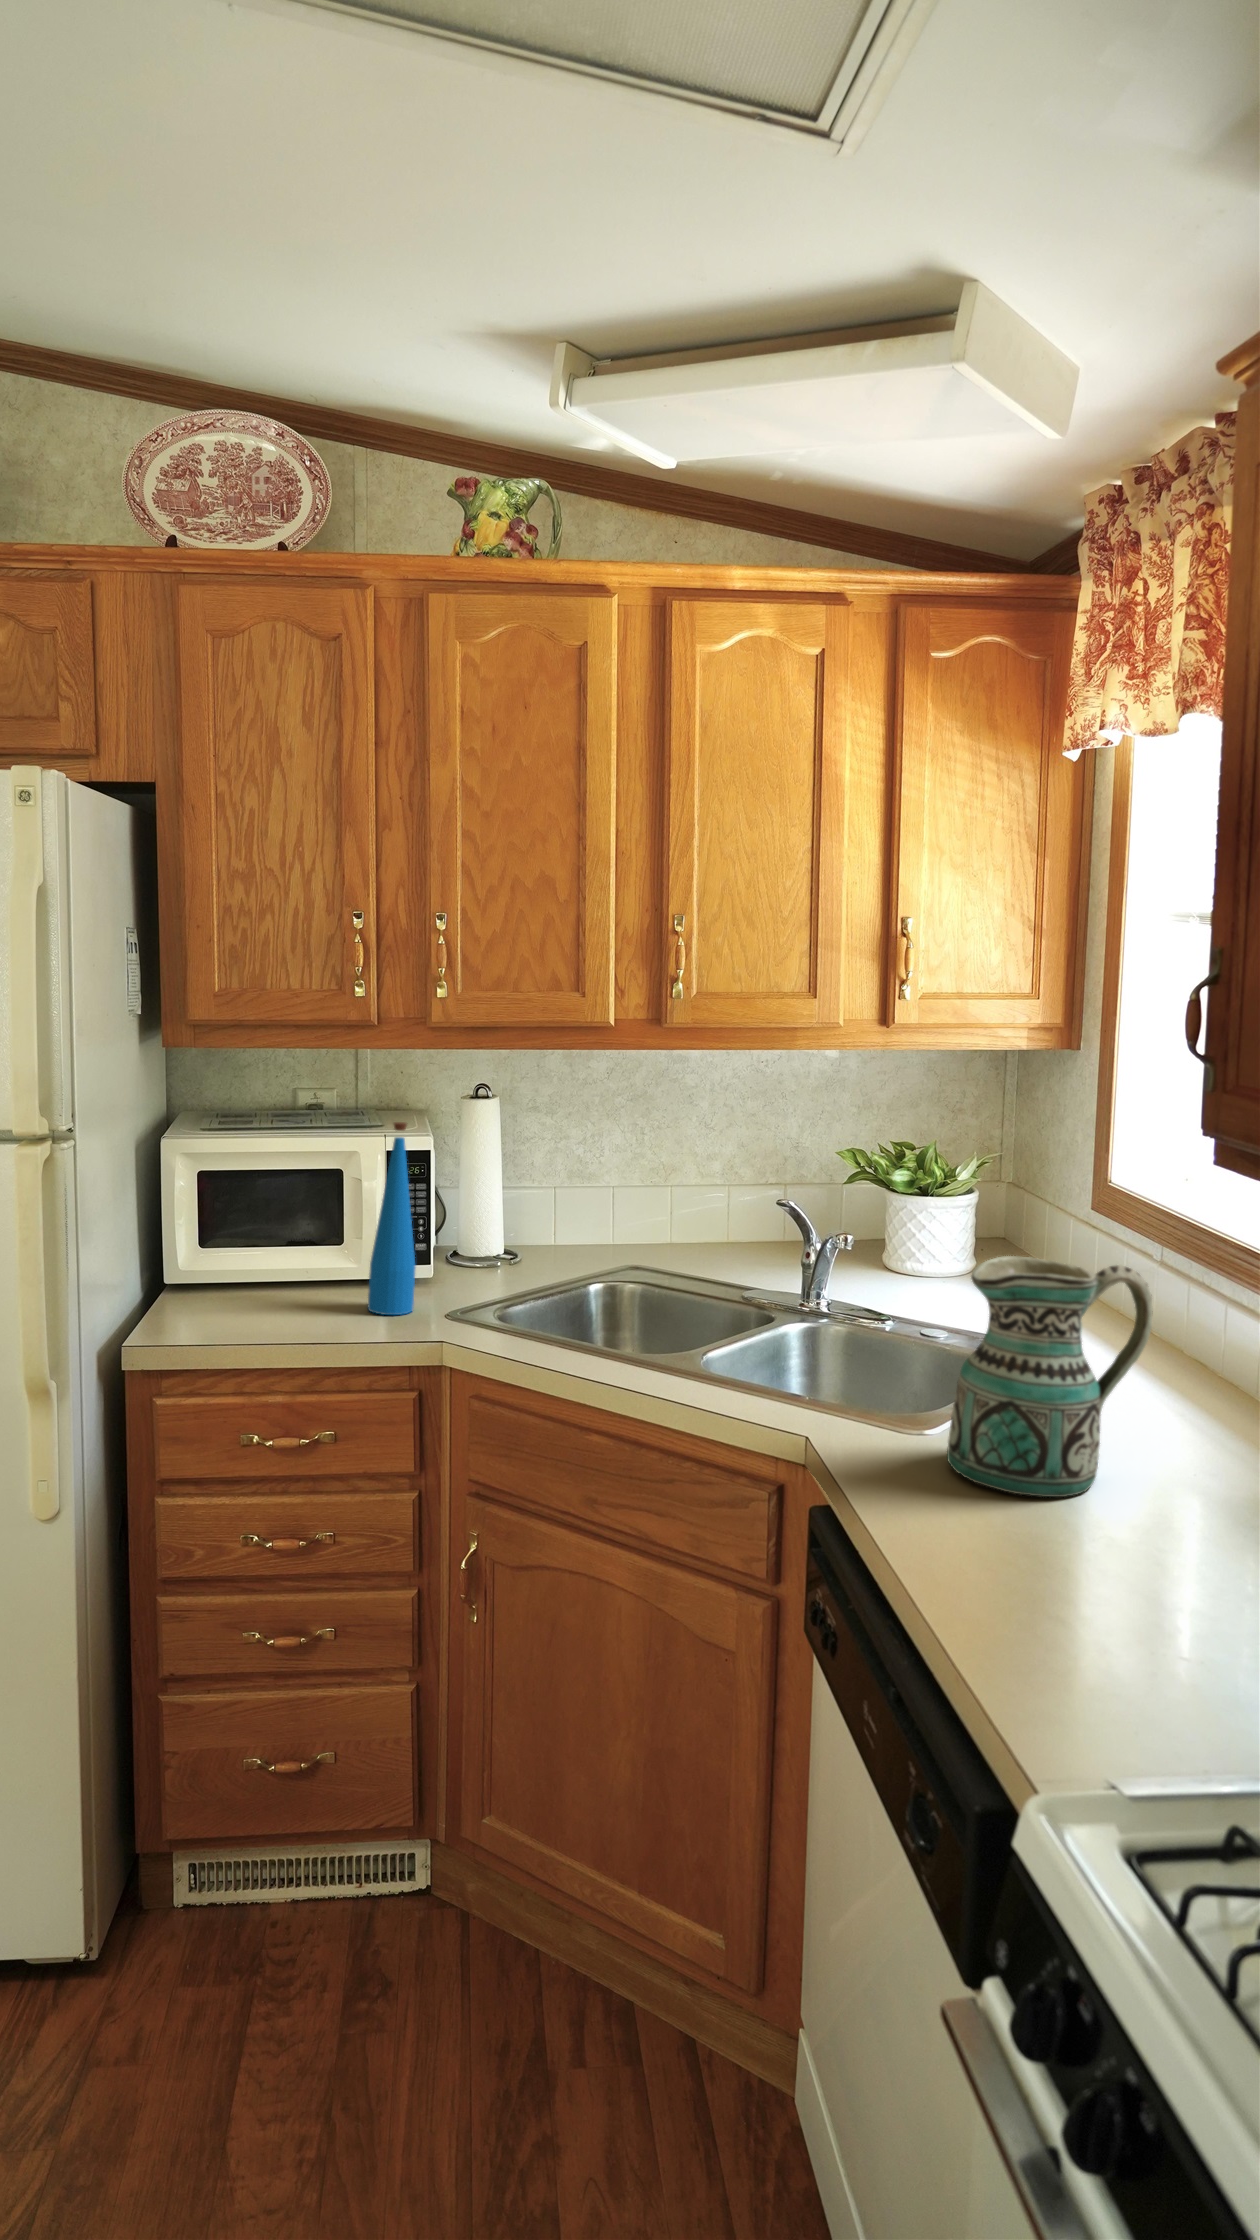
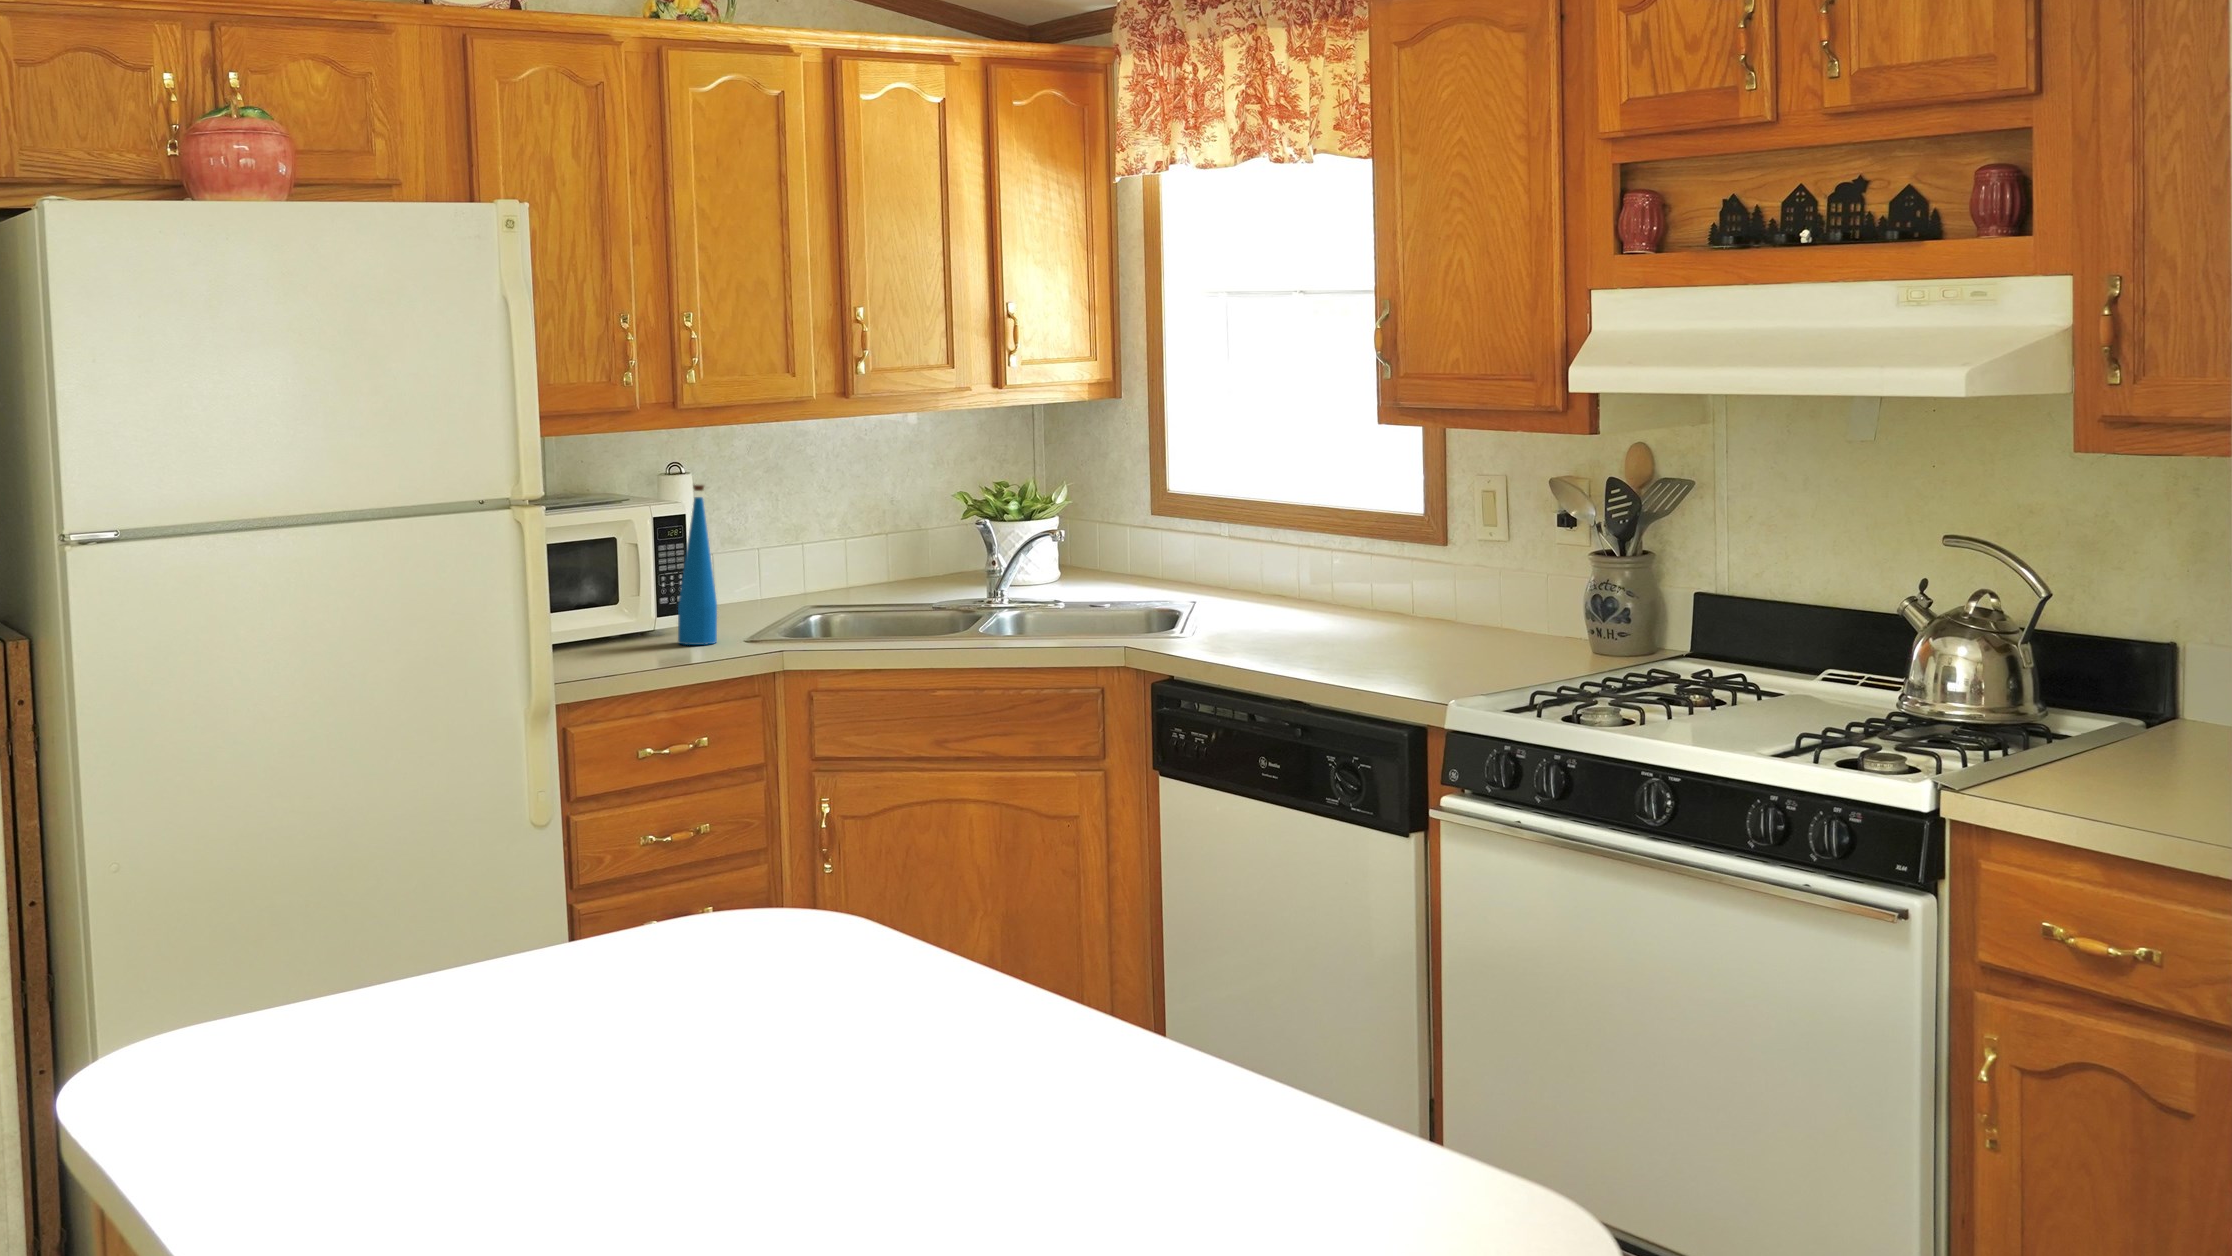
ceramic pitcher: present [947,1256,1153,1497] -> none [1213,506,1315,648]

